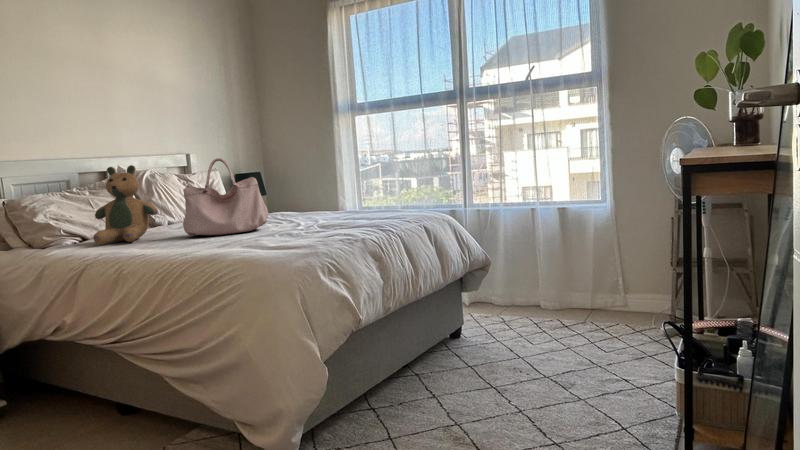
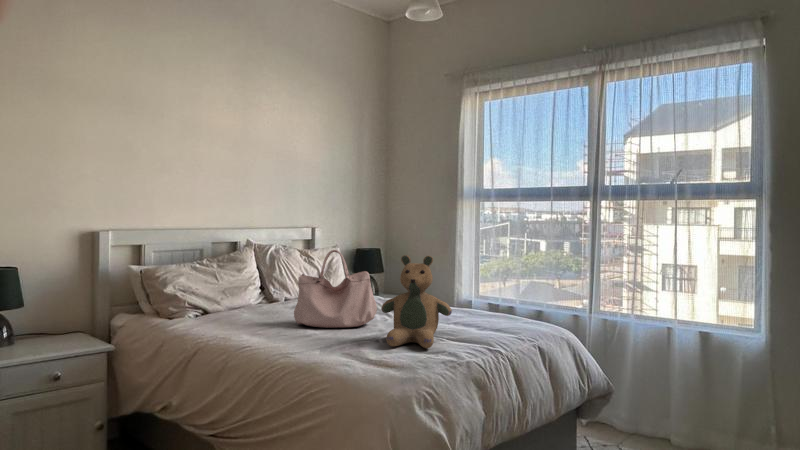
teddy bear: present [93,165,158,244] -> present [381,255,452,348]

